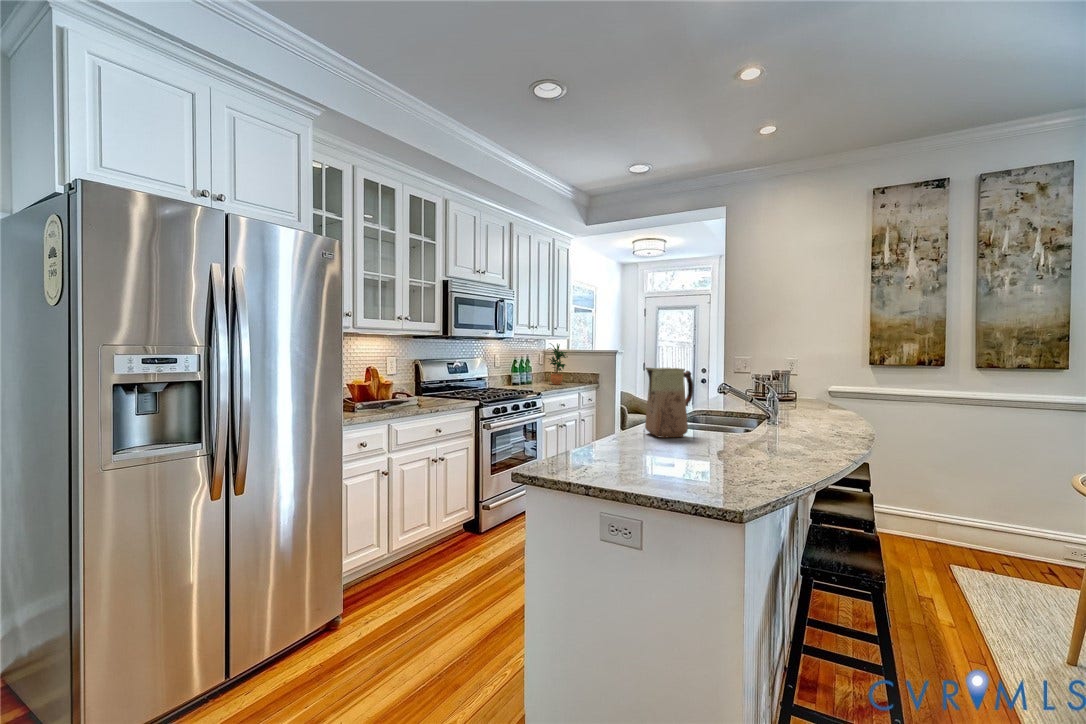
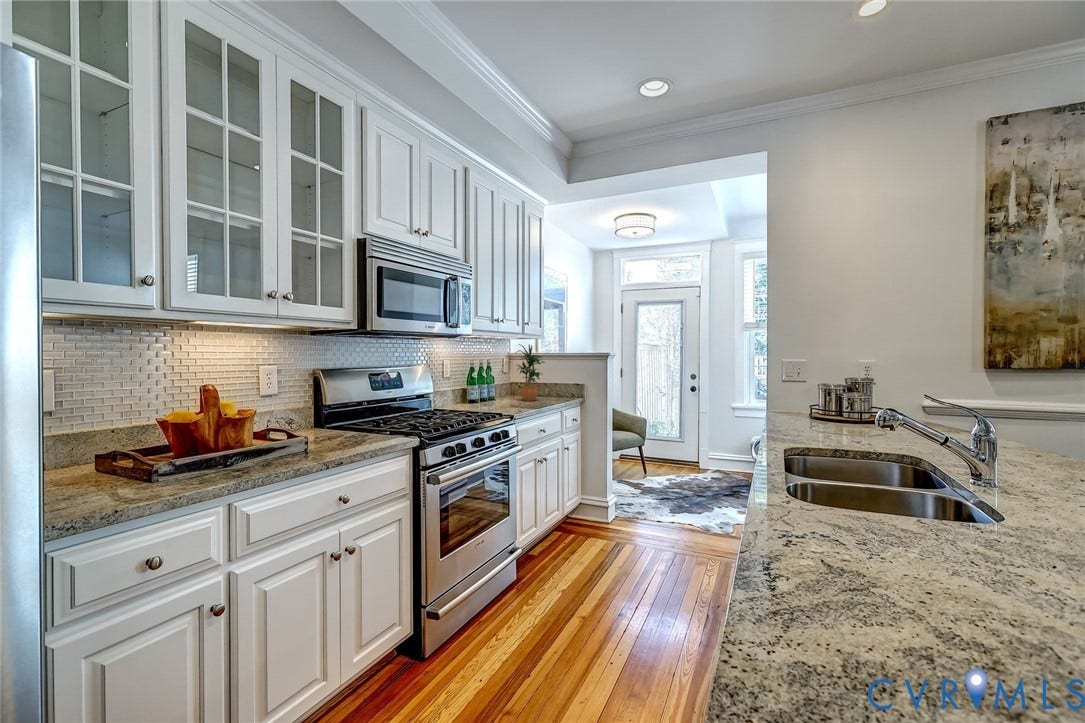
vase: present [645,368,693,438] -> none [851,386,994,584]

